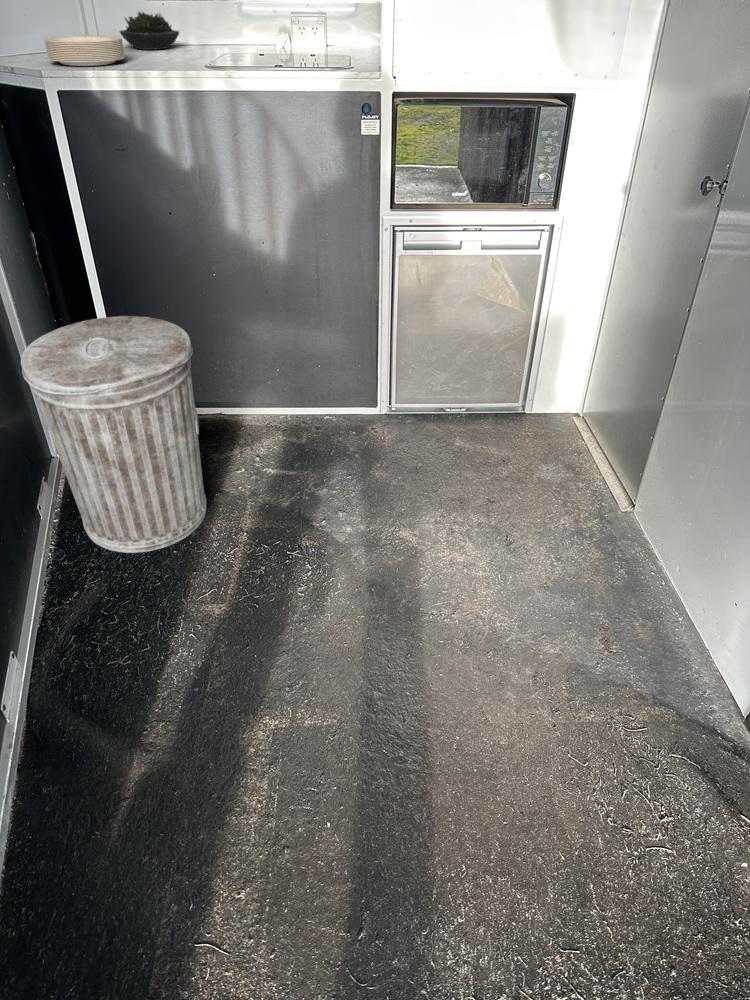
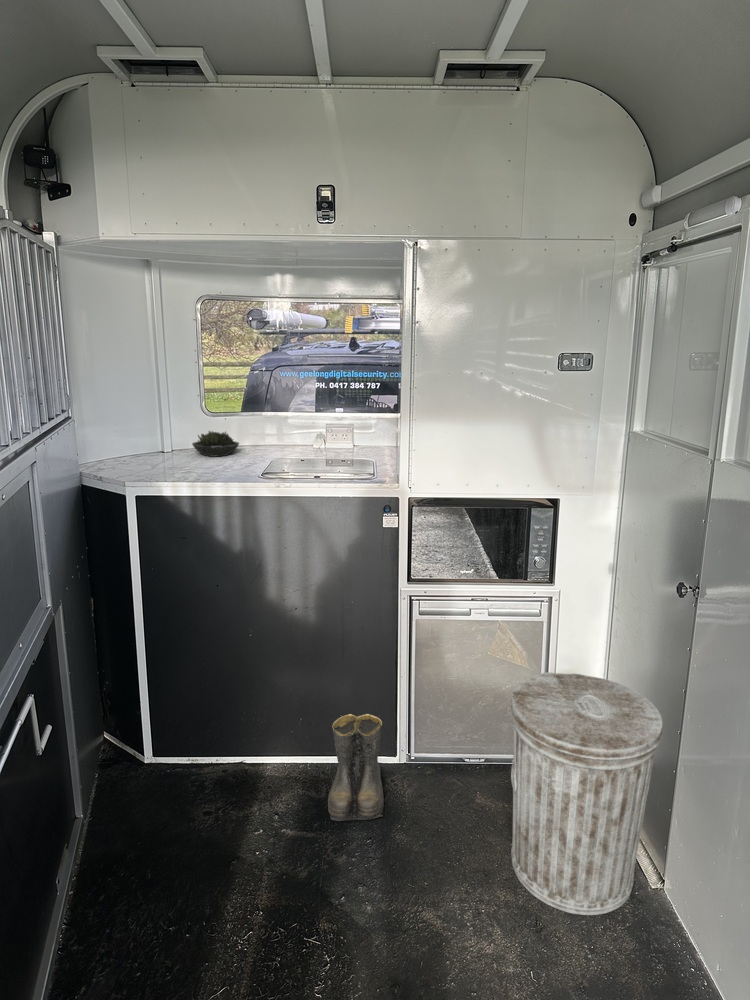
plate: present [44,35,125,66] -> none [134,452,195,476]
trash can: present [21,316,206,553] -> present [510,672,663,915]
boots: none [308,361,364,461] -> present [328,714,384,821]

